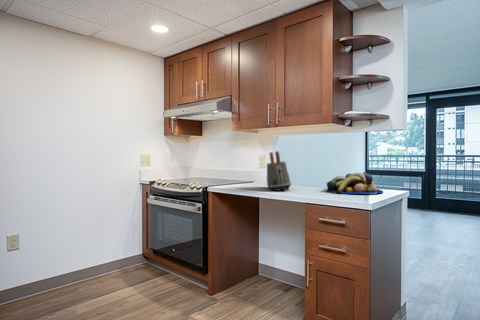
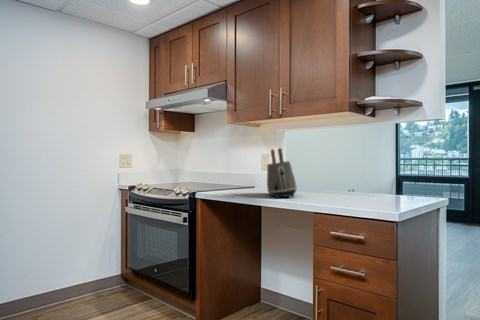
fruit bowl: present [327,173,383,194] -> none [342,175,416,202]

